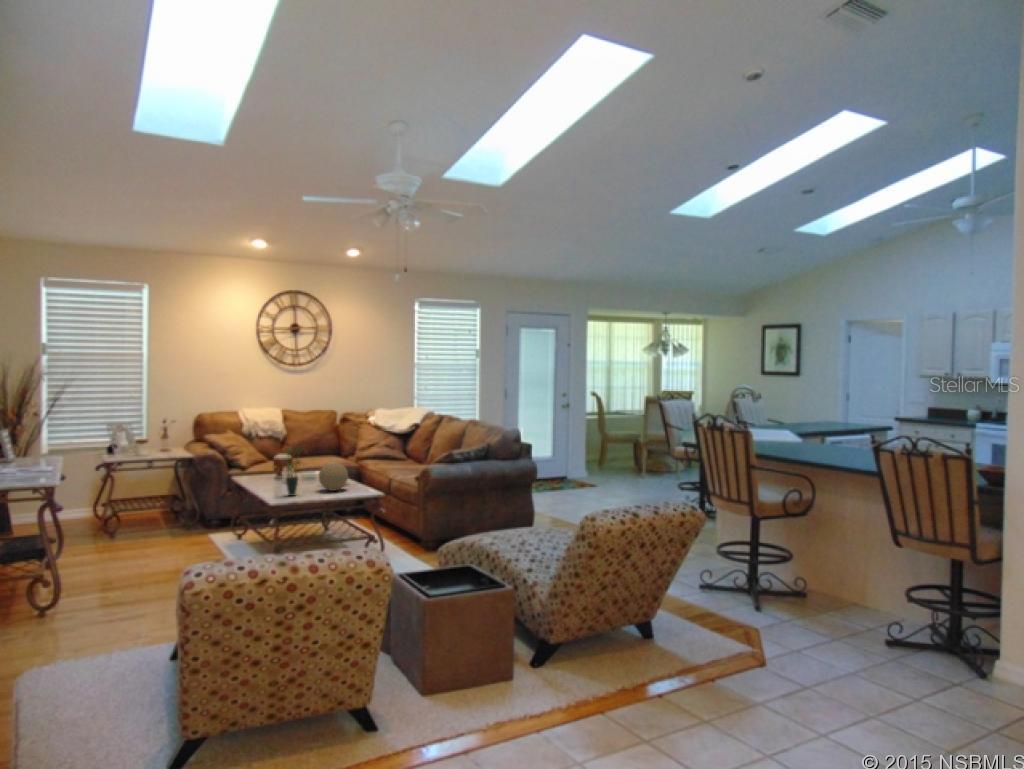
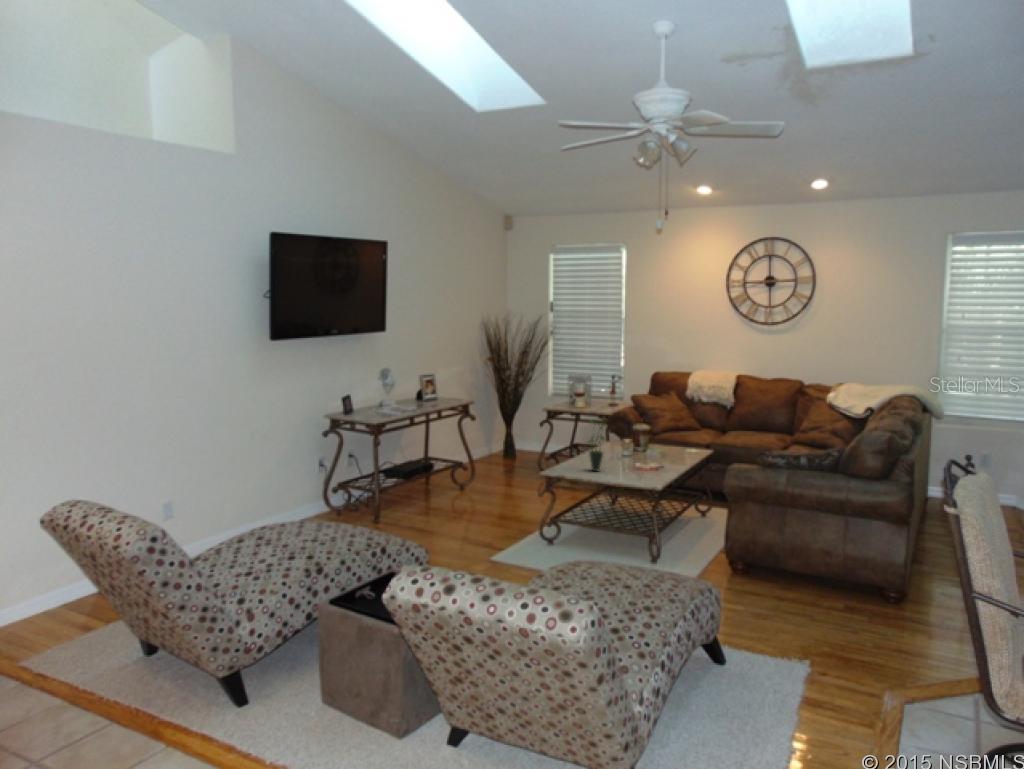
decorative orb: present [319,462,348,491] -> none [625,443,657,475]

